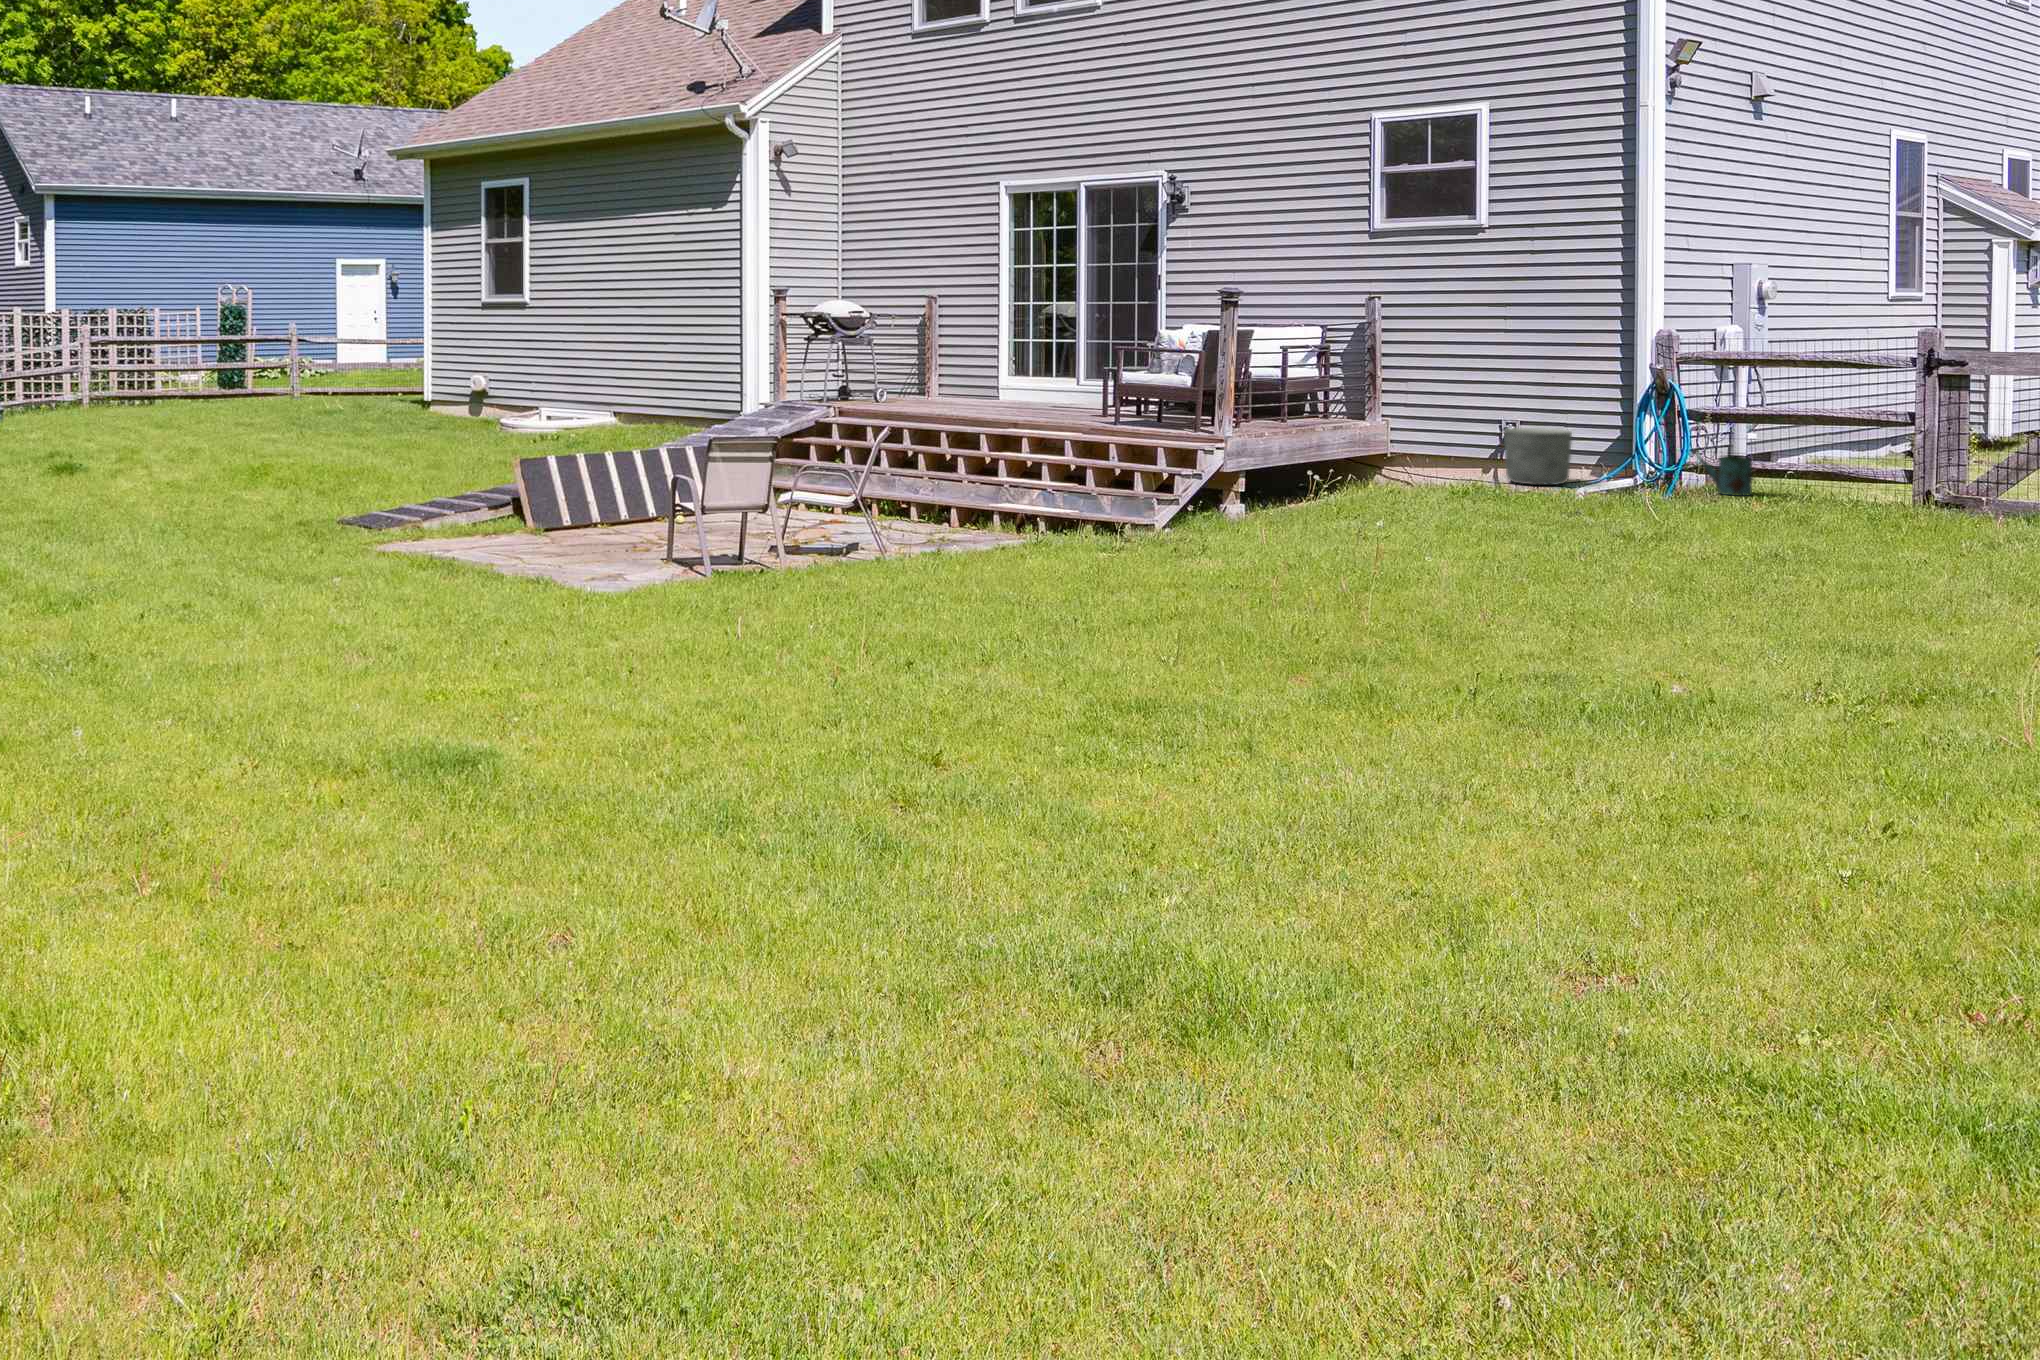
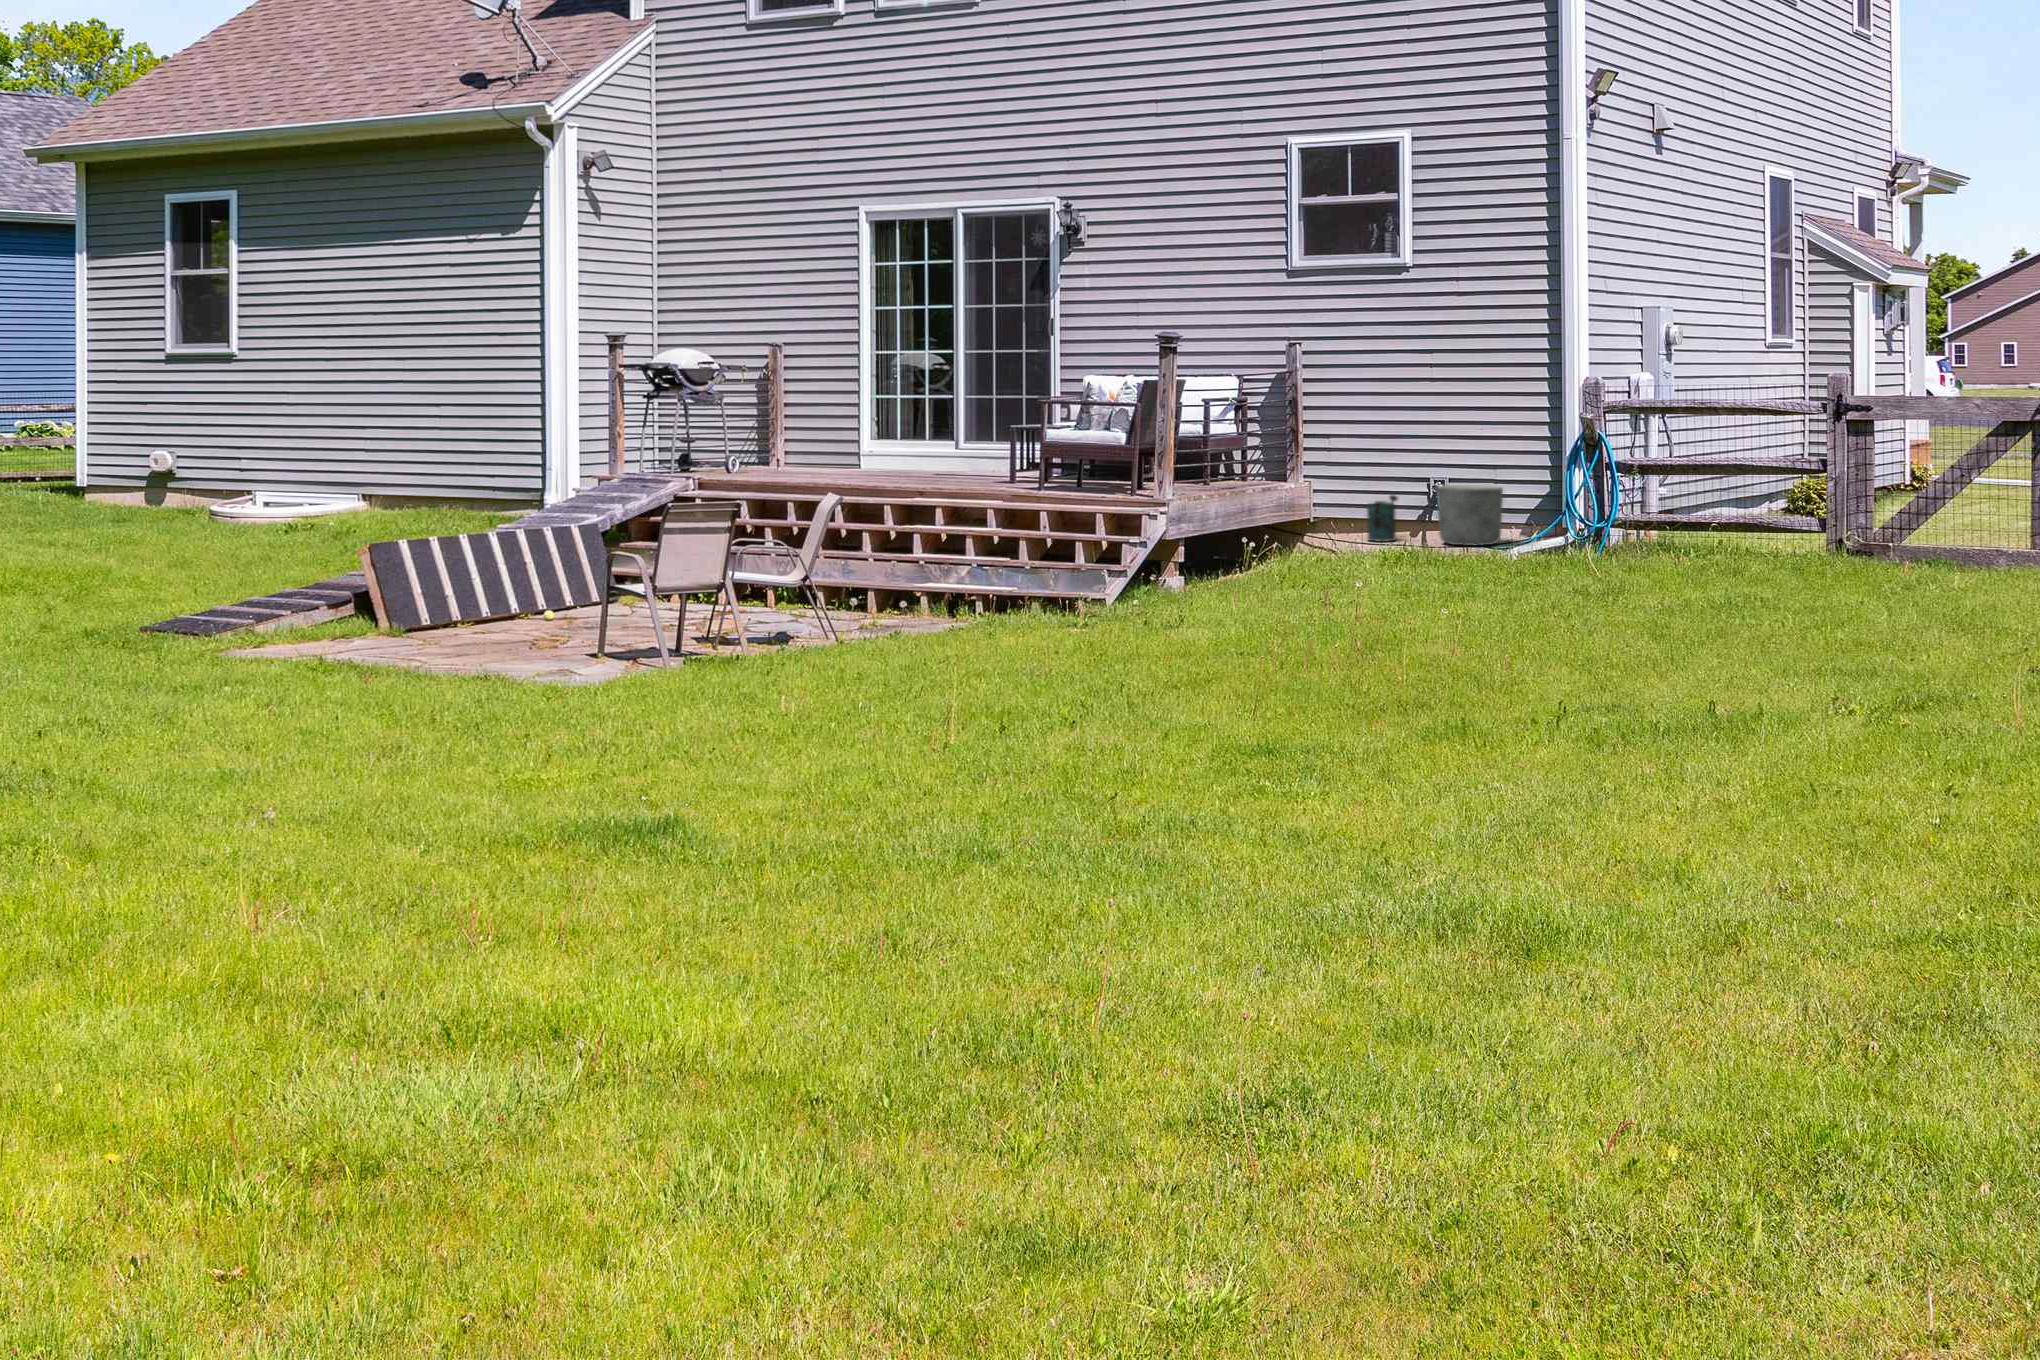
watering can: present [1691,449,1753,496] -> present [1367,495,1398,542]

